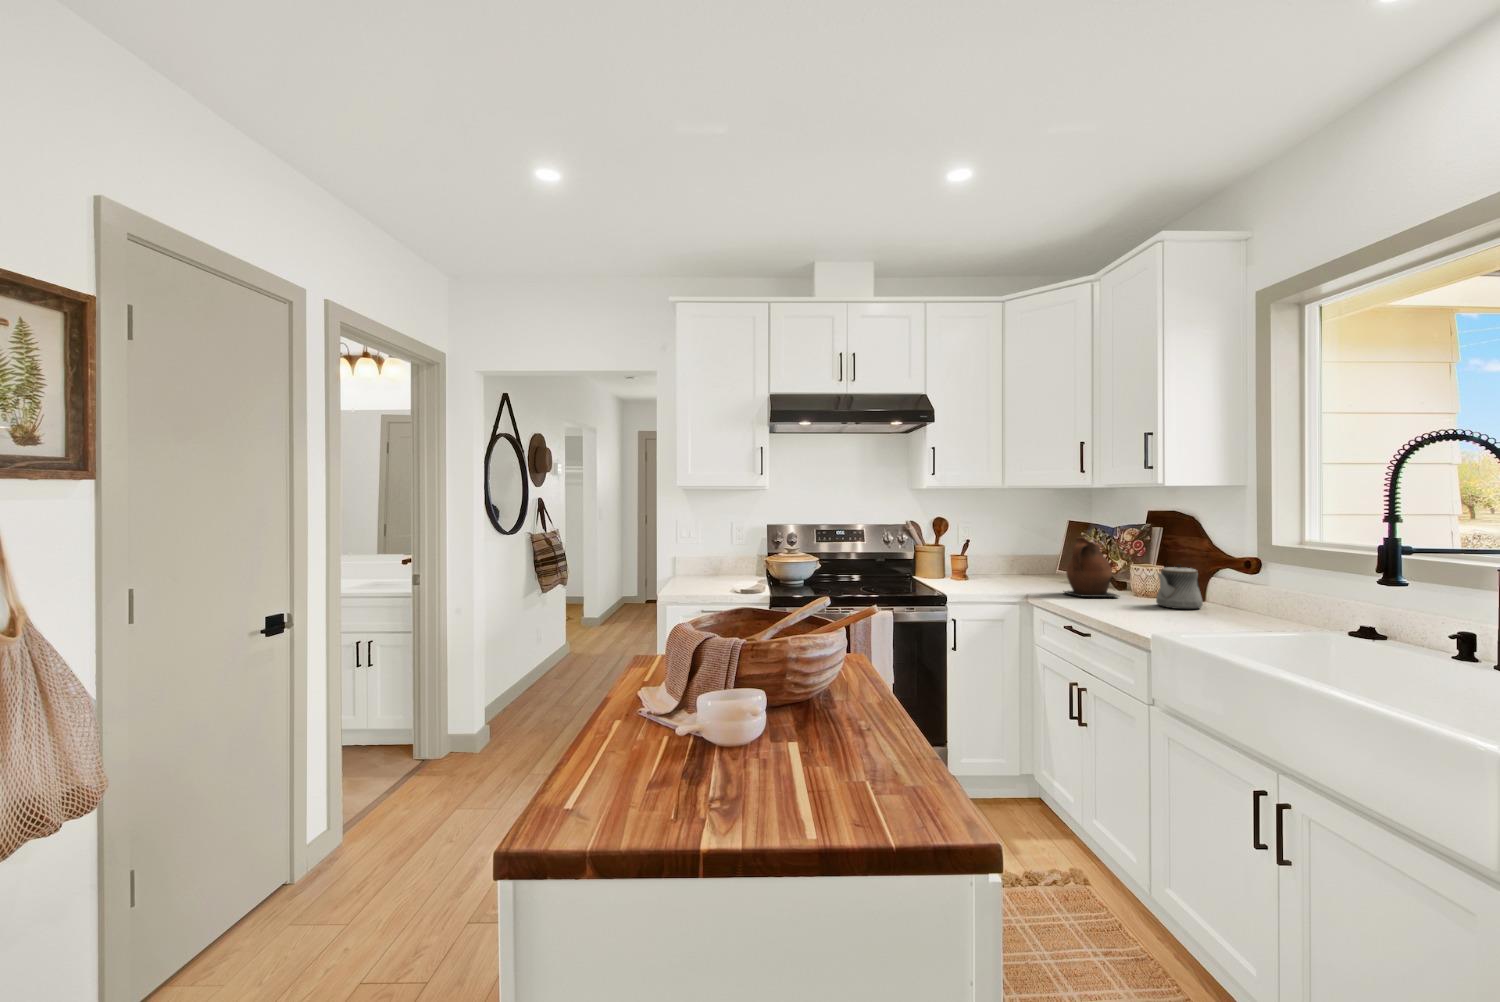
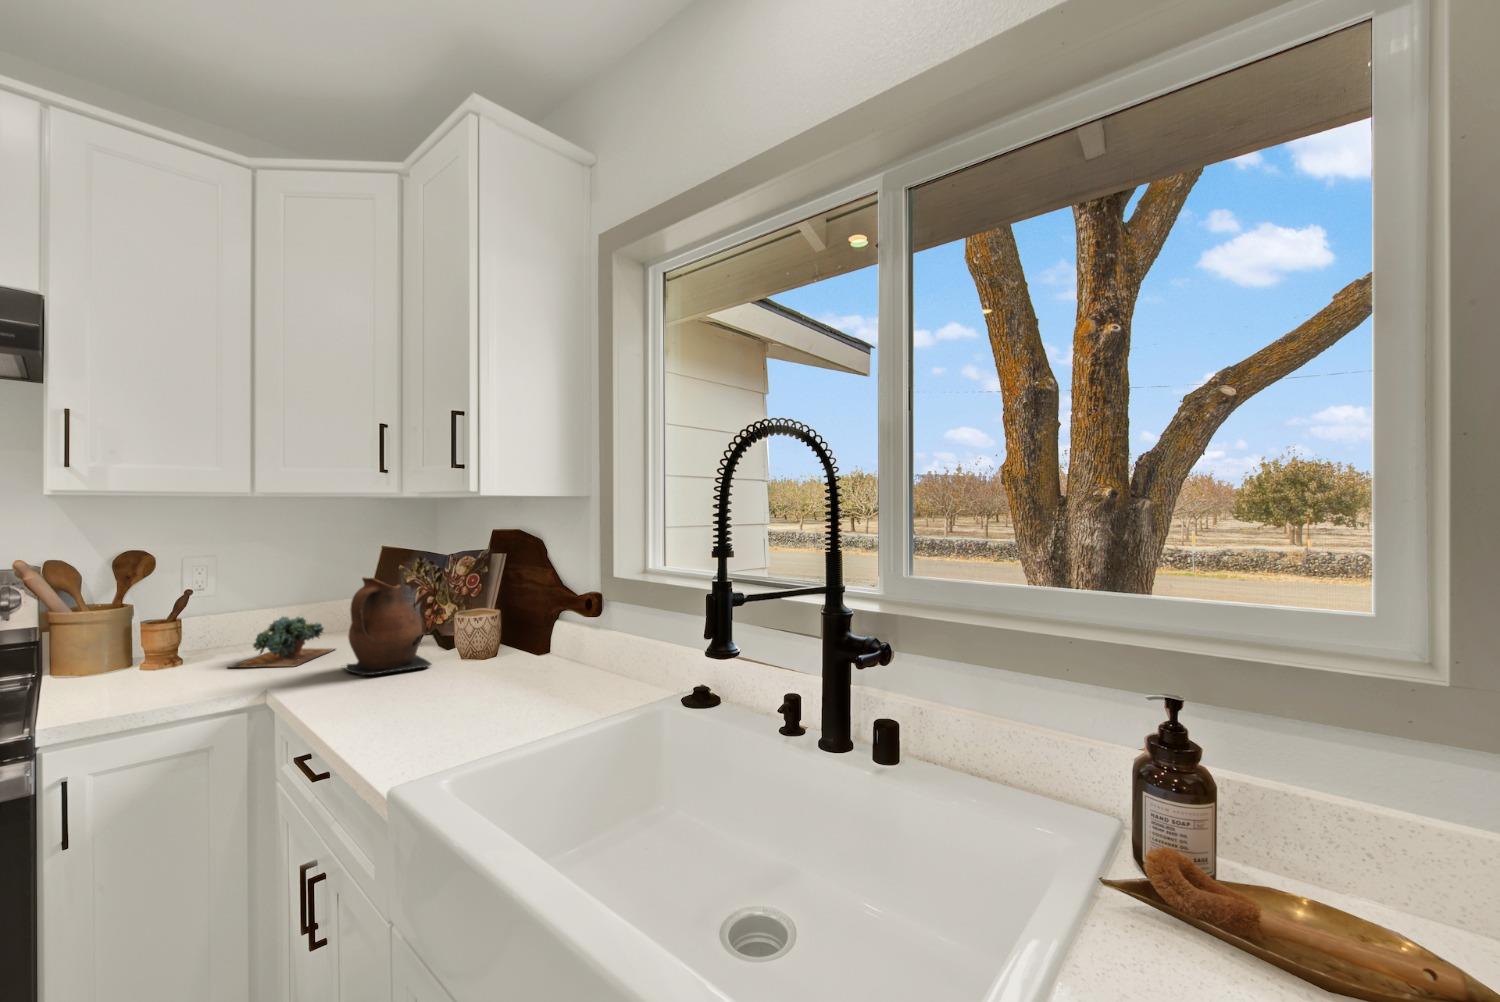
succulent plant: none [990,560,1042,590] -> present [228,617,334,668]
teapot: present [1156,565,1203,609] -> none [463,613,537,683]

